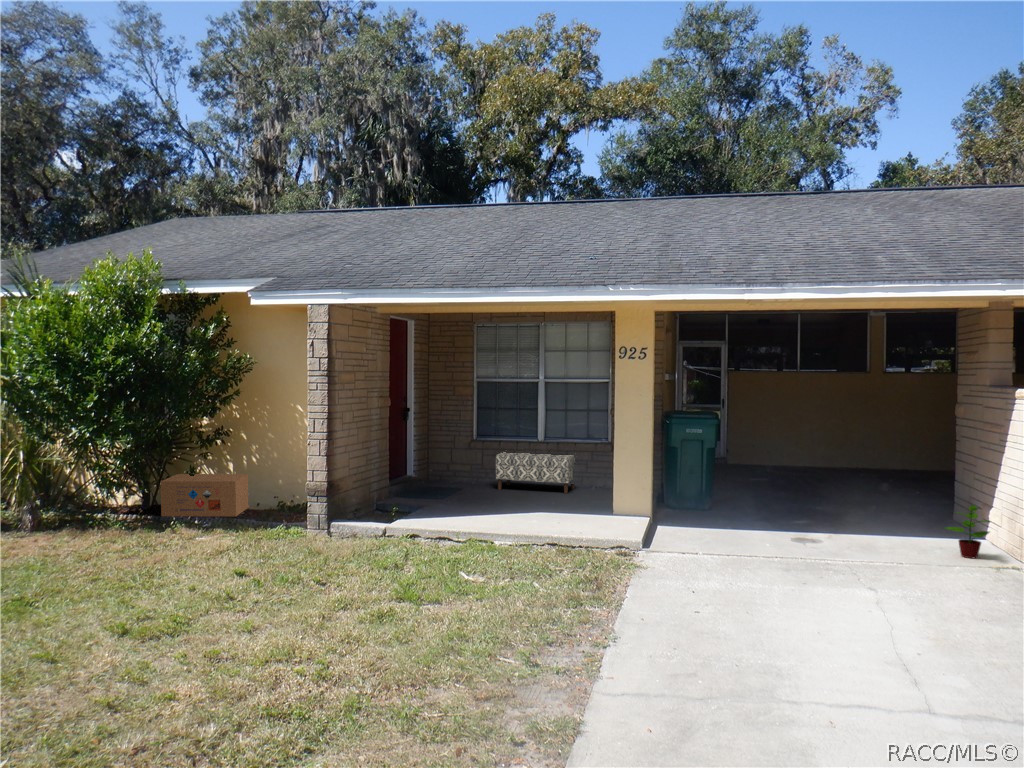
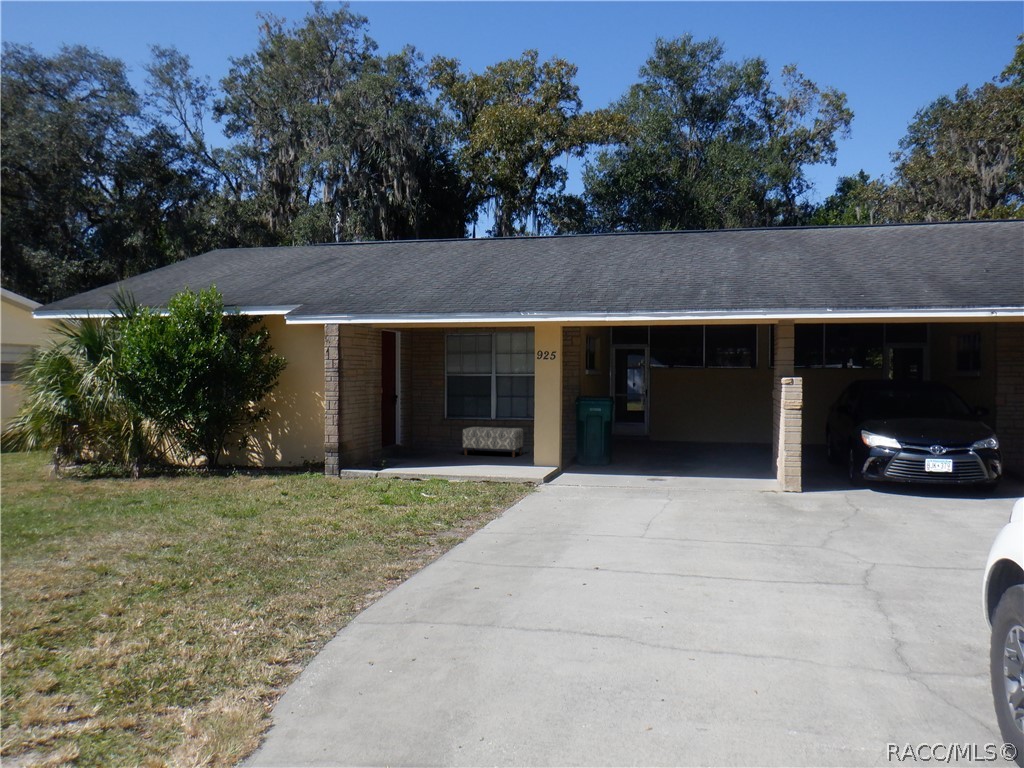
cardboard box: present [161,474,249,516] -> none [222,442,283,470]
potted plant: present [944,505,990,558] -> none [747,452,777,488]

